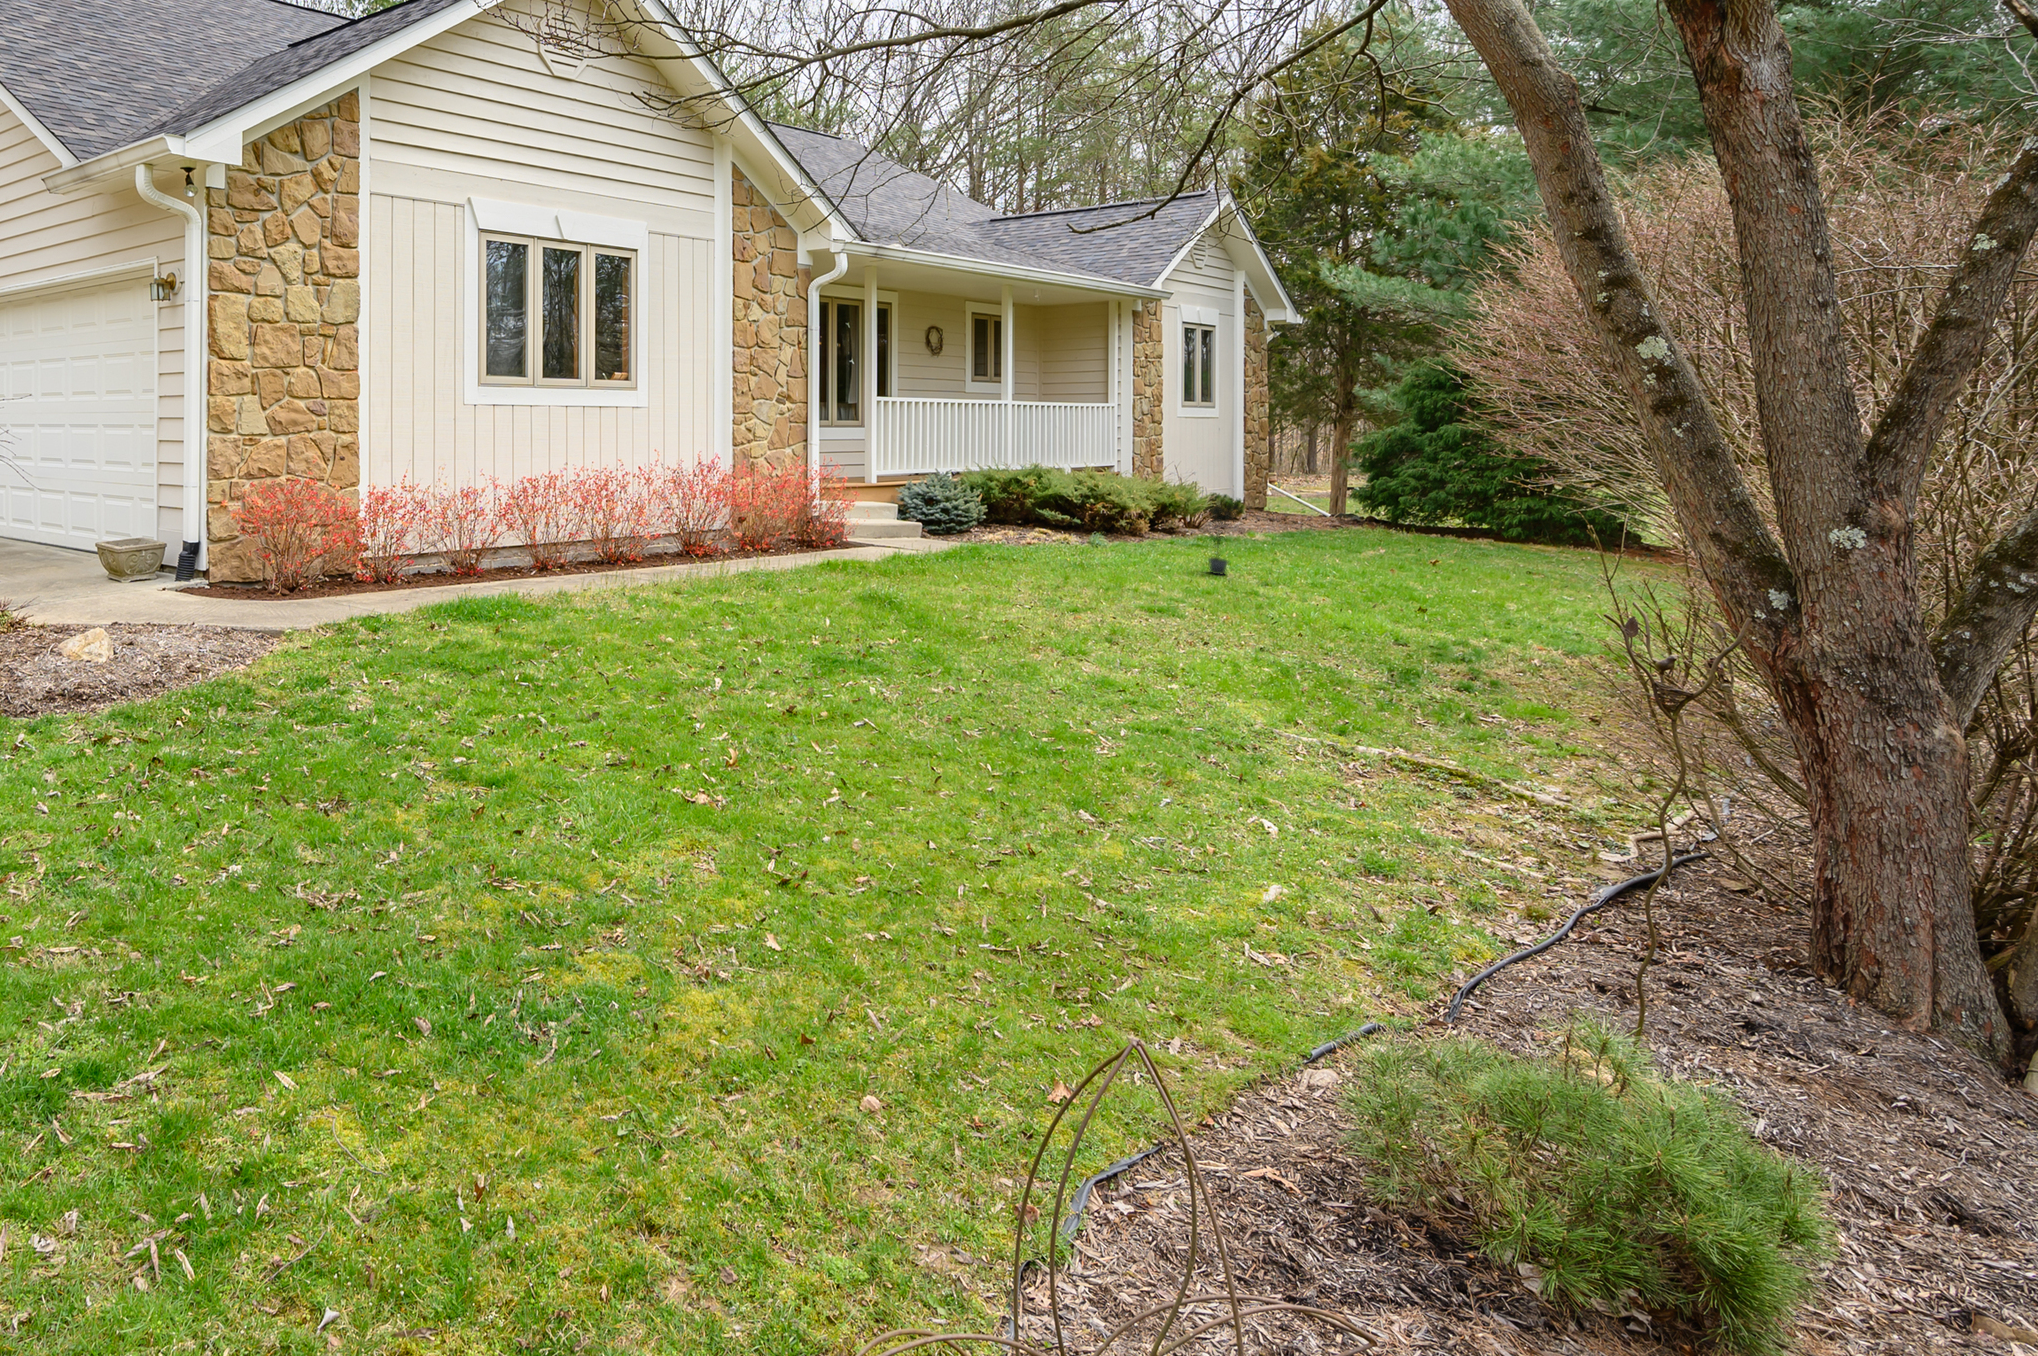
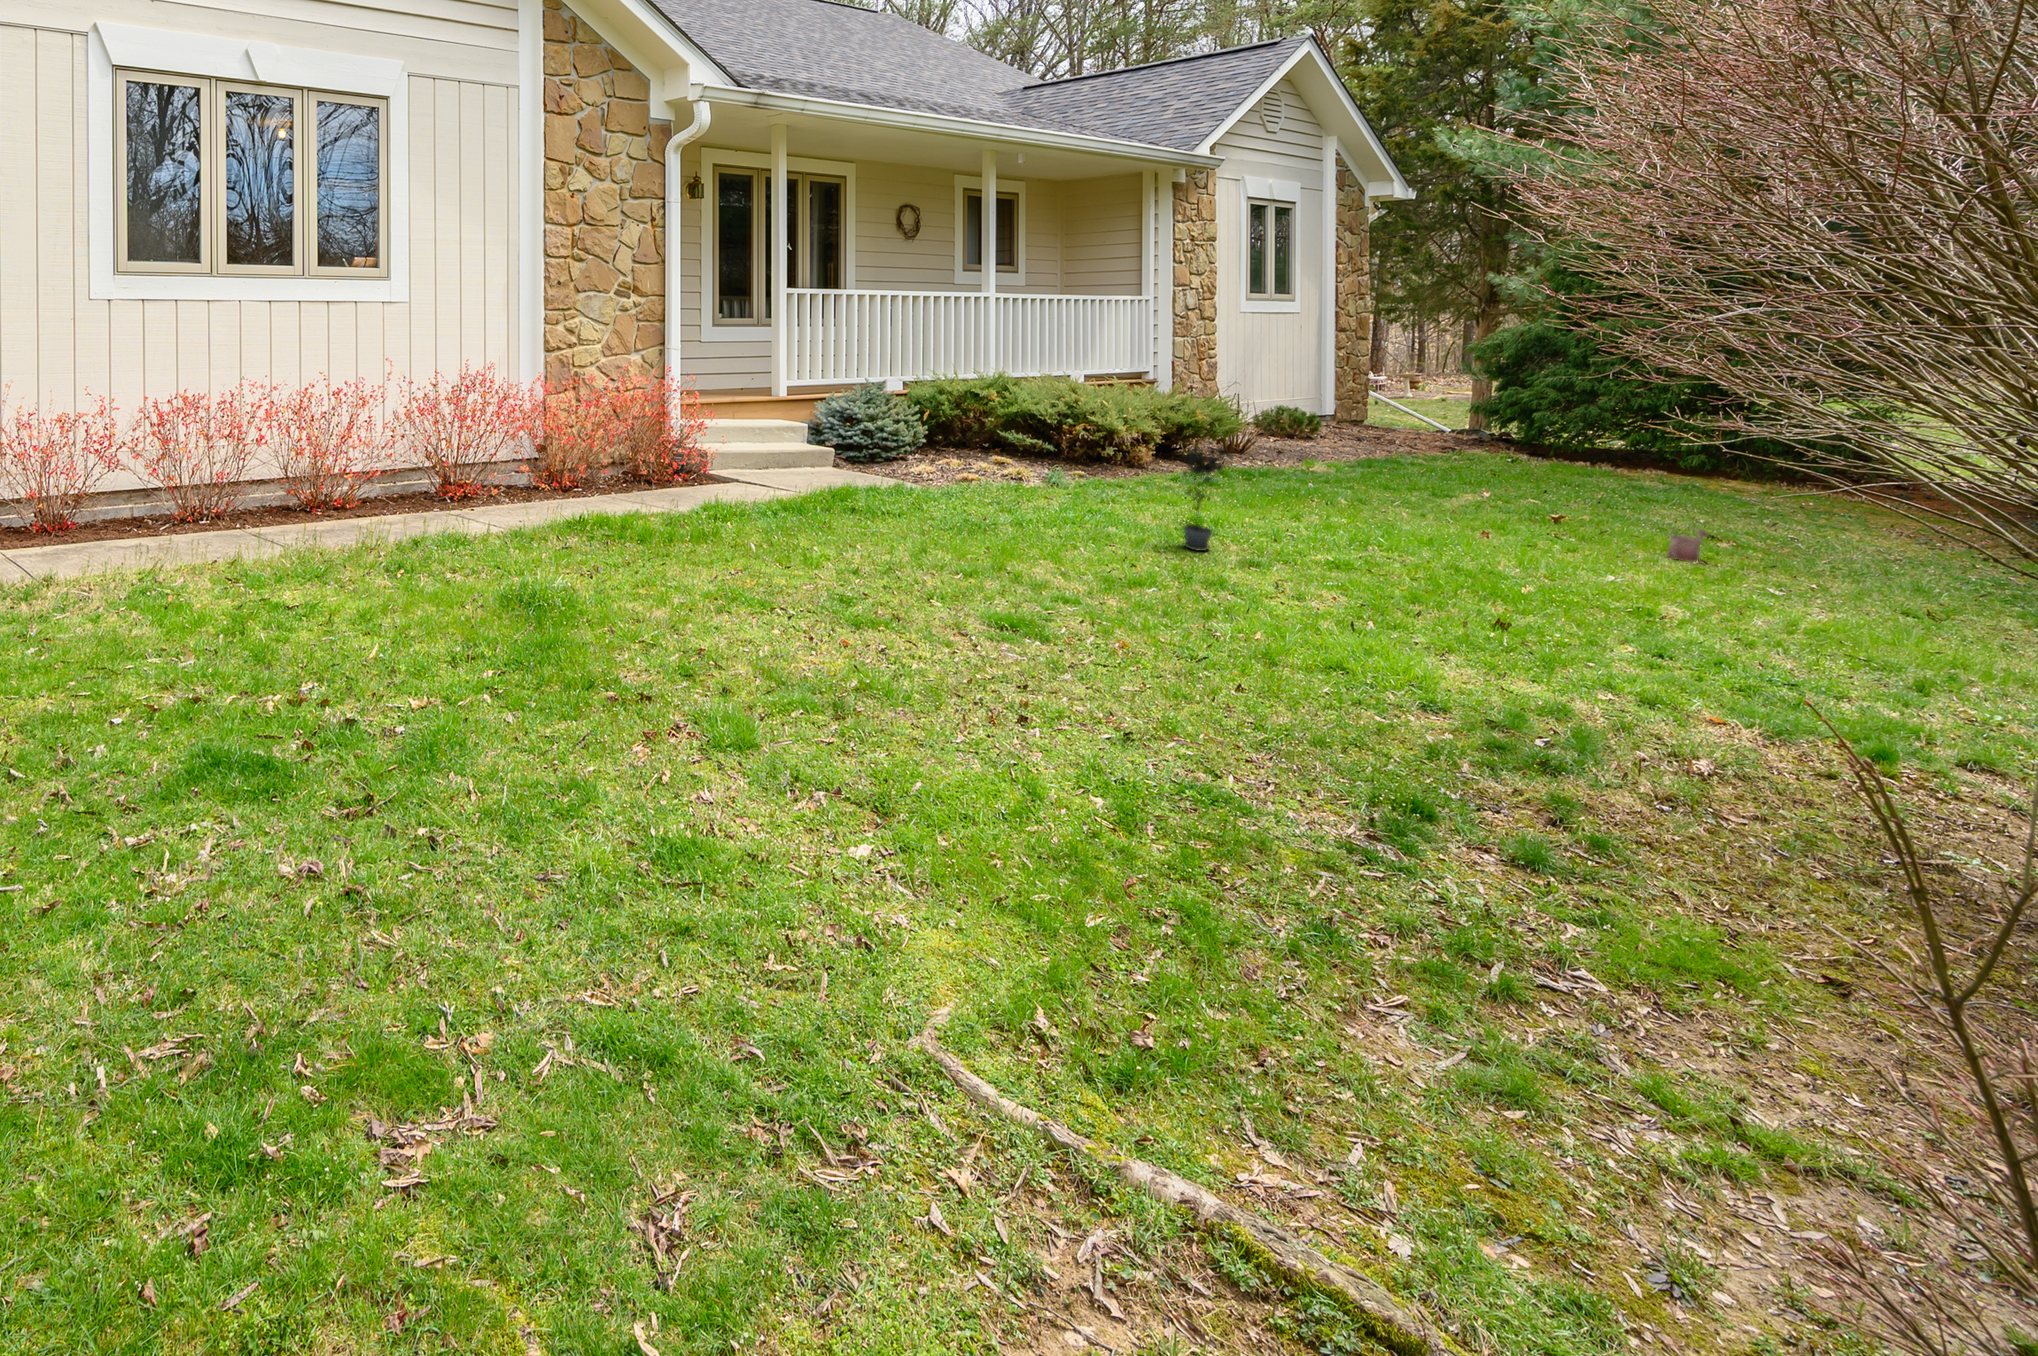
watering can: none [1503,558,1528,583] -> present [1667,526,1708,562]

